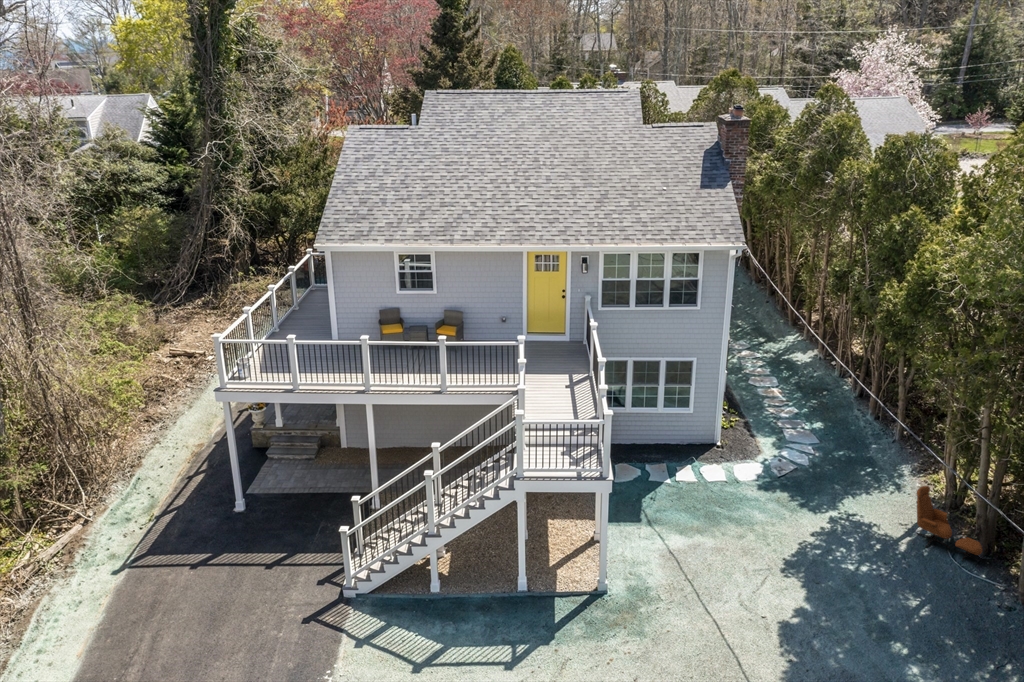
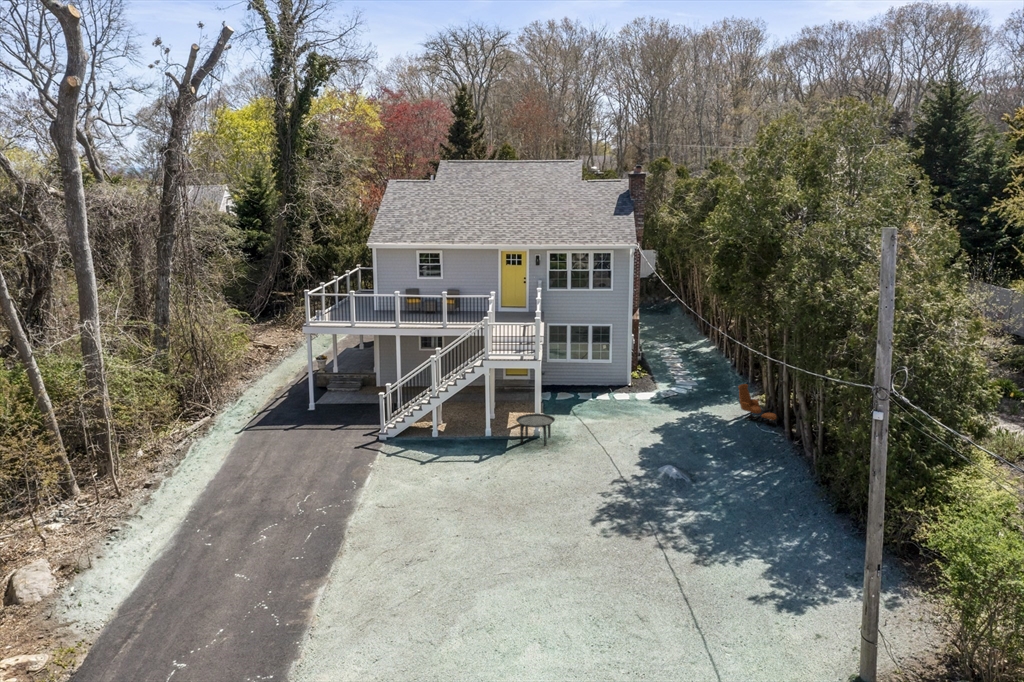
round table: none [572,560,637,629] -> present [516,414,555,446]

